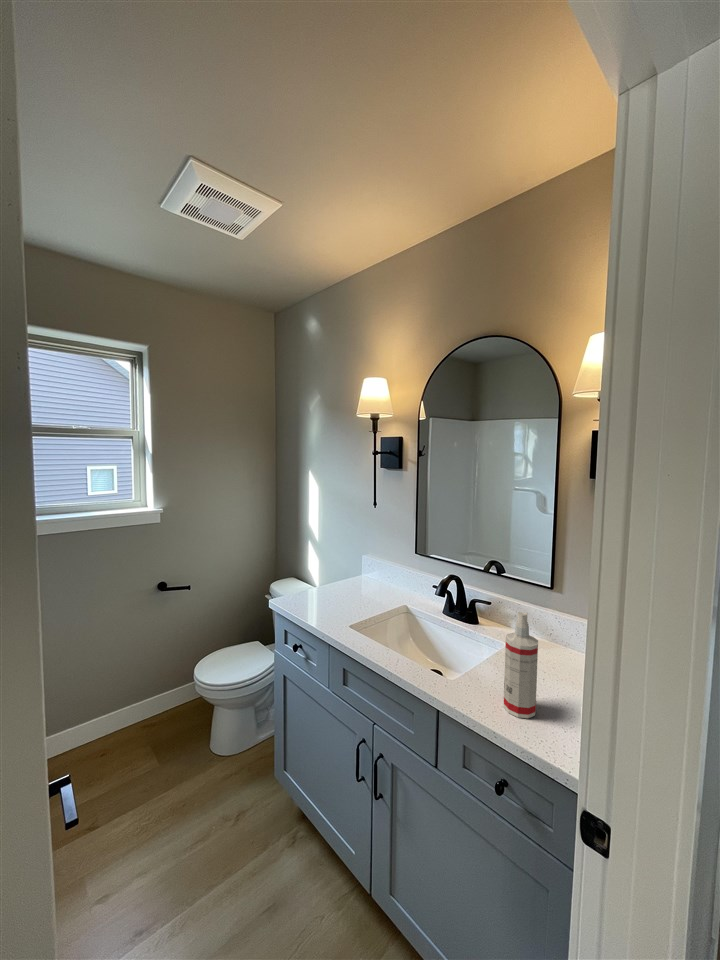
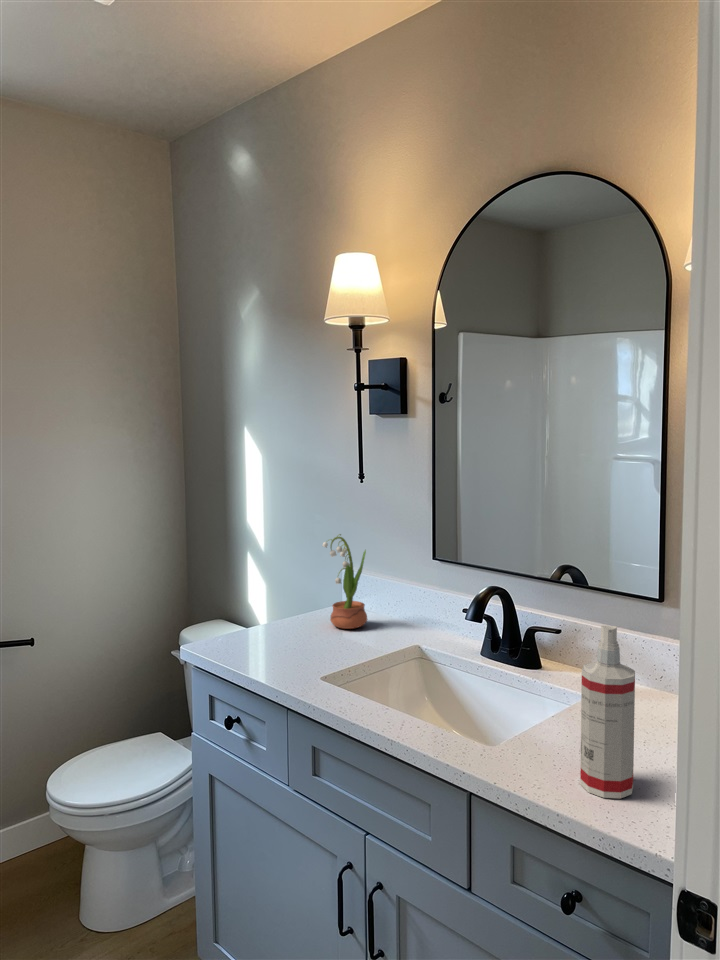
potted flower: none [352,538,378,593] -> present [322,534,367,629]

